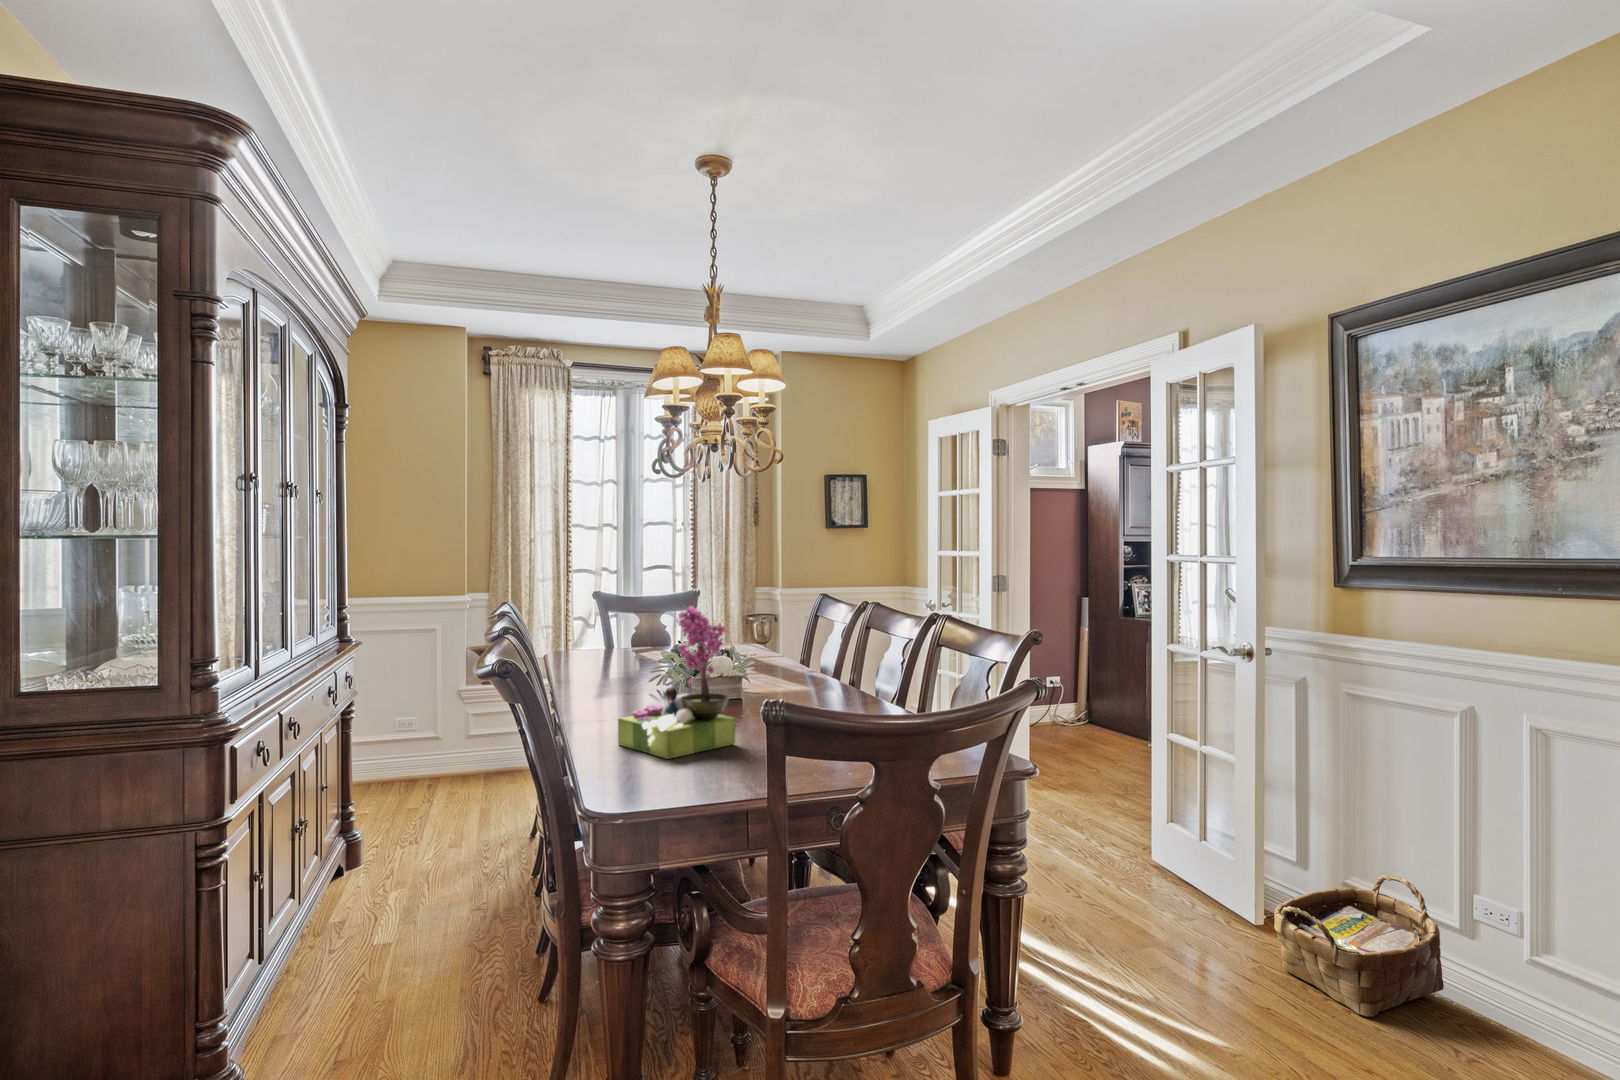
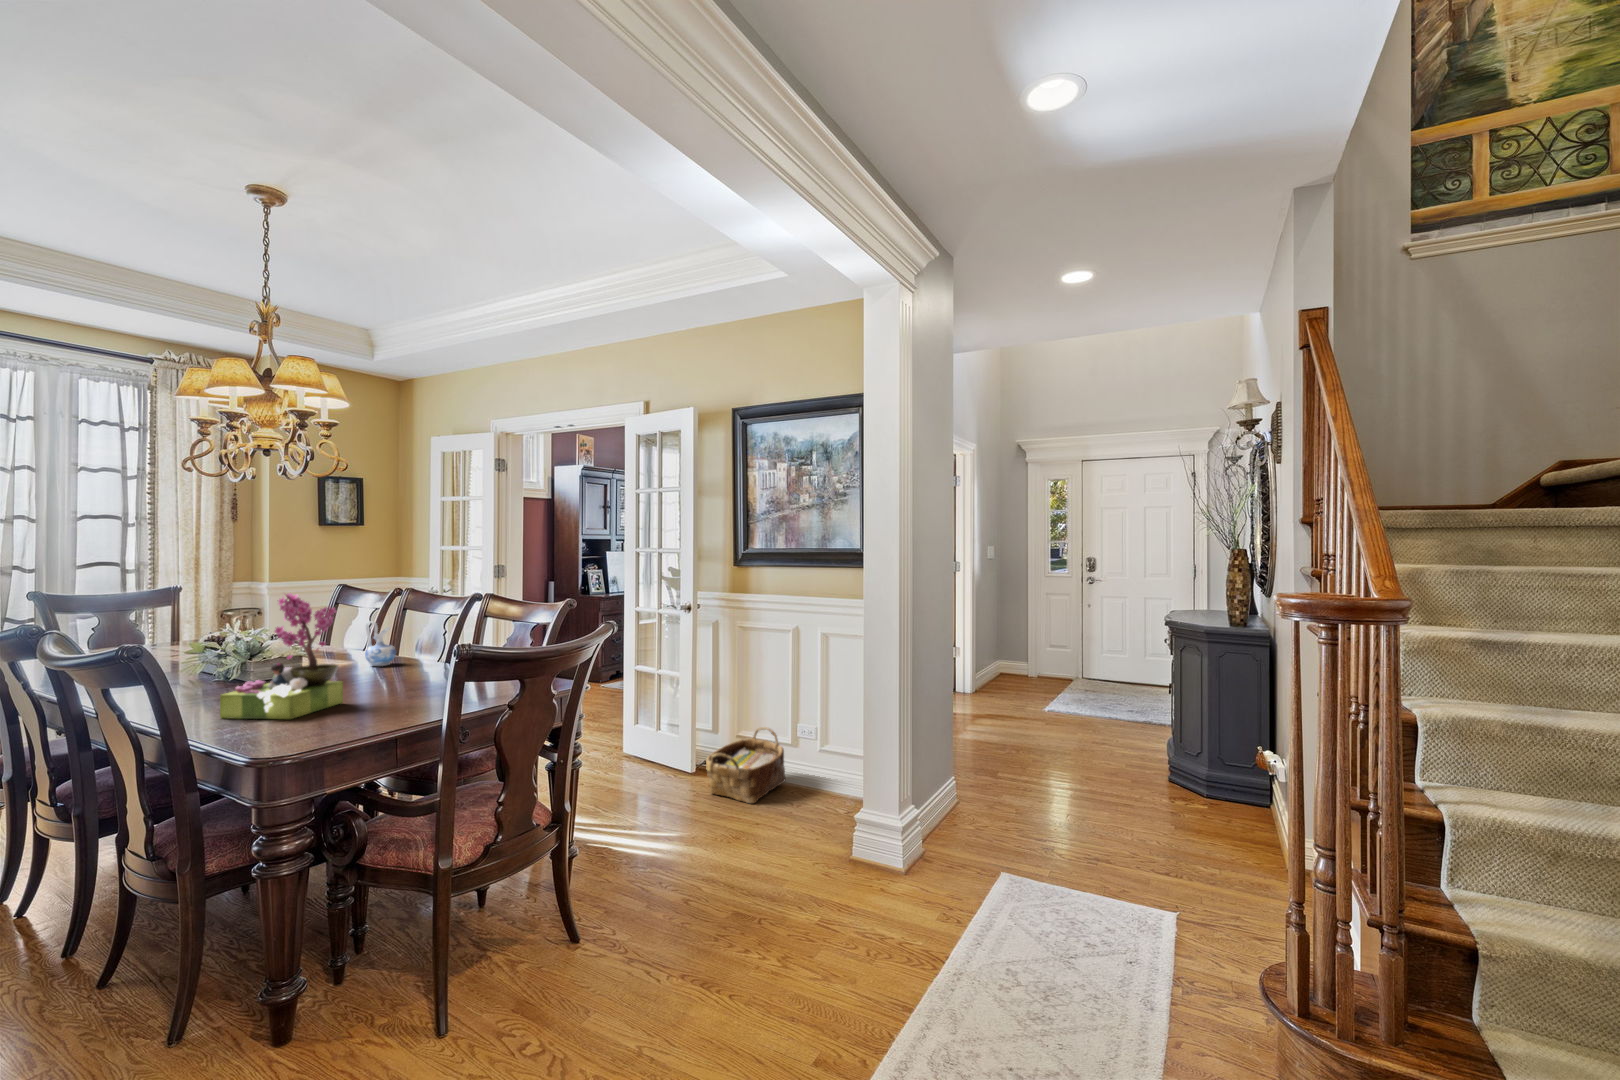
ceramic pitcher: none [804,641,836,696] -> present [365,621,396,666]

